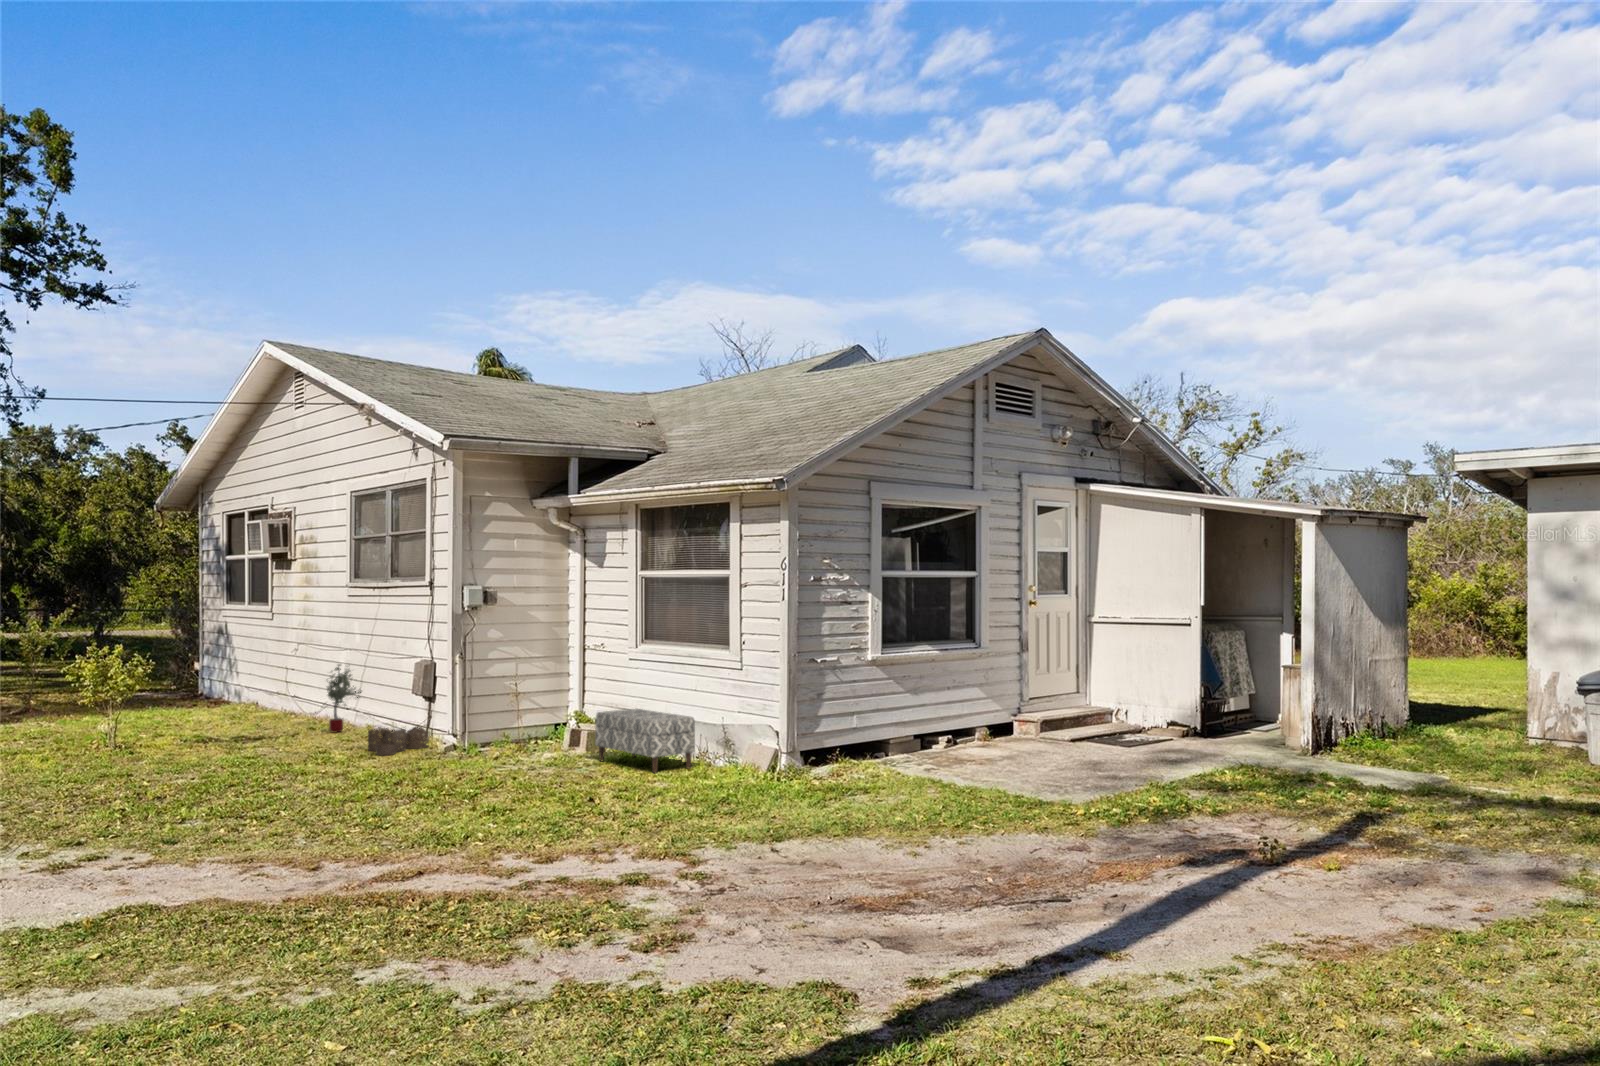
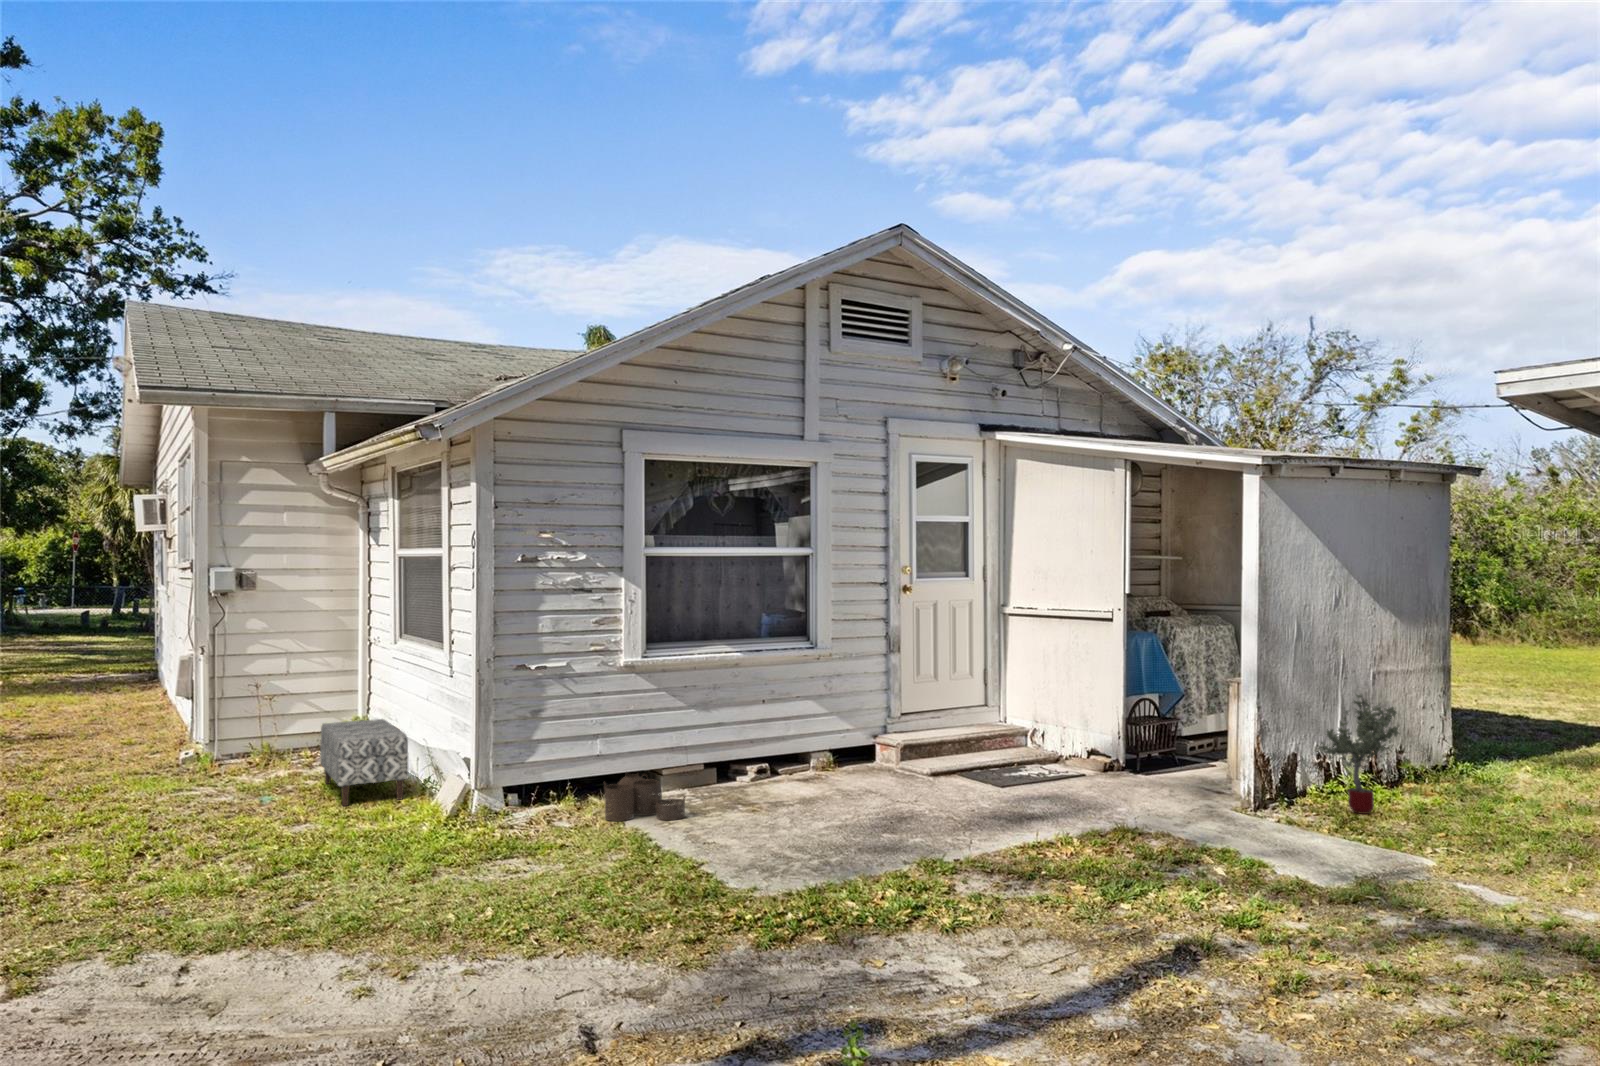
potted tree: present [327,665,361,732] -> present [1320,694,1399,814]
woven basket: present [368,727,429,755] -> present [604,774,685,821]

